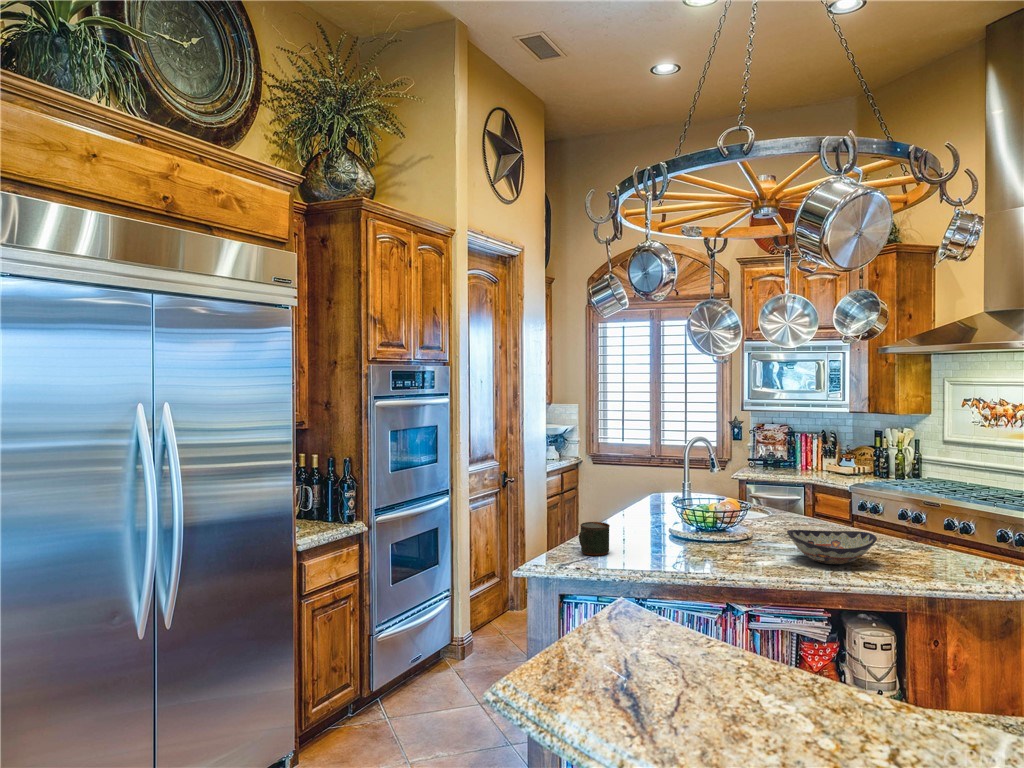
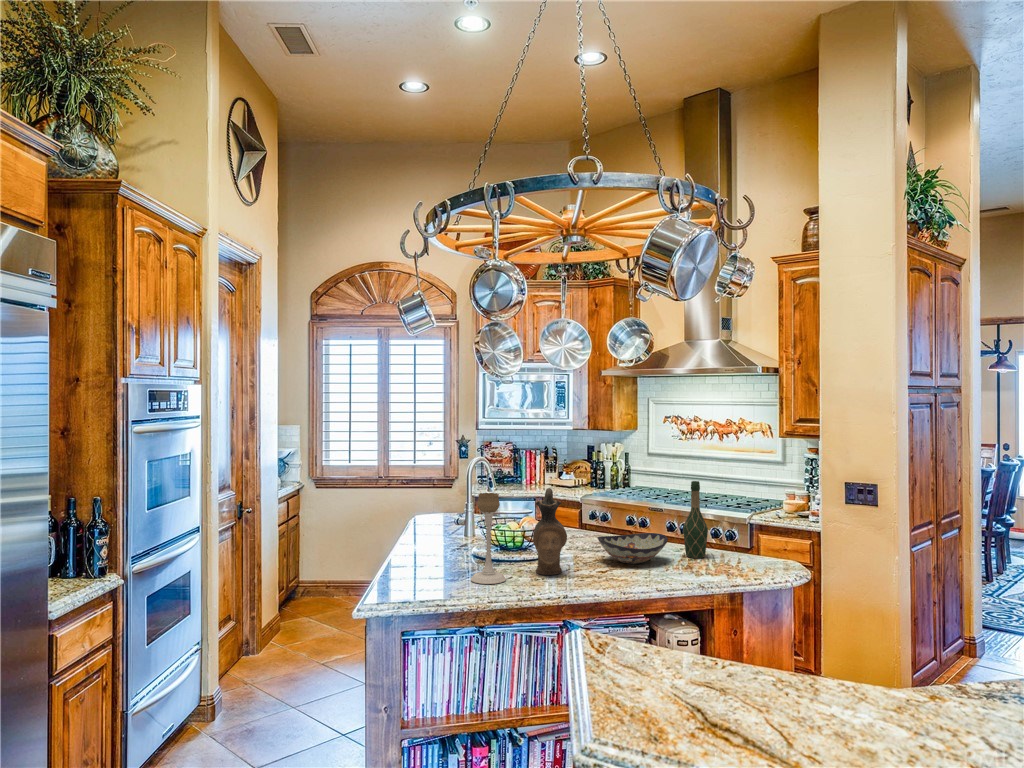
candle holder: none [630,472,667,566] -> present [471,493,506,584]
ceramic pitcher: none [700,472,737,564] -> present [533,488,567,575]
wine bottle: none [904,474,938,567] -> present [683,481,708,558]
mug: present [579,522,610,555] -> none [415,546,445,580]

